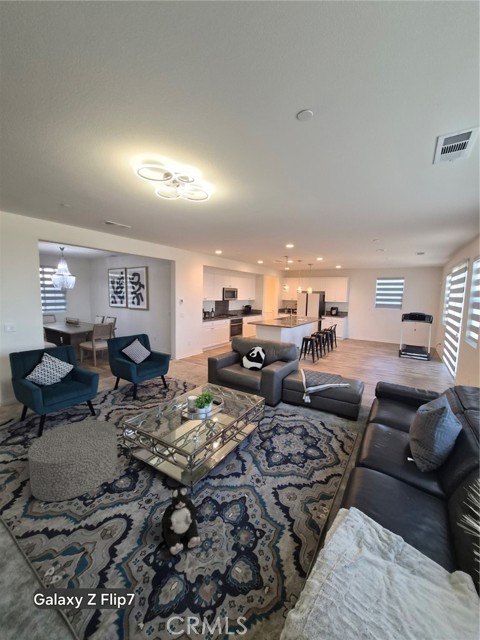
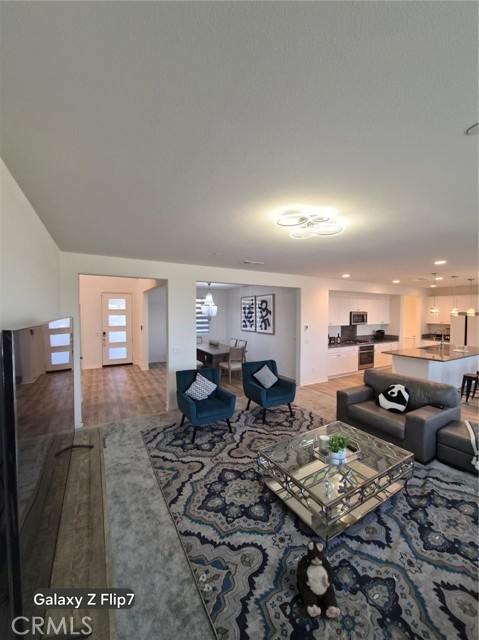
ottoman: present [28,420,117,502] -> none [189,439,252,510]

